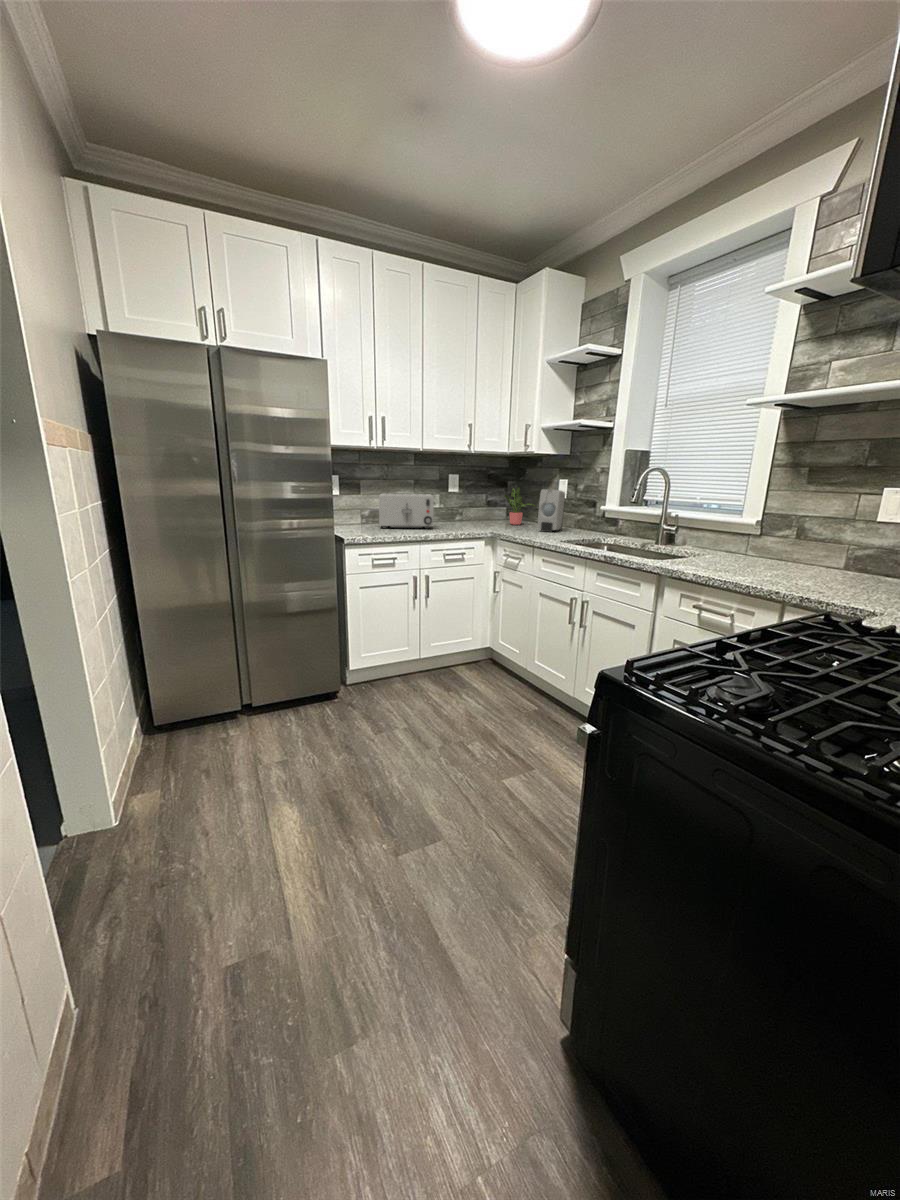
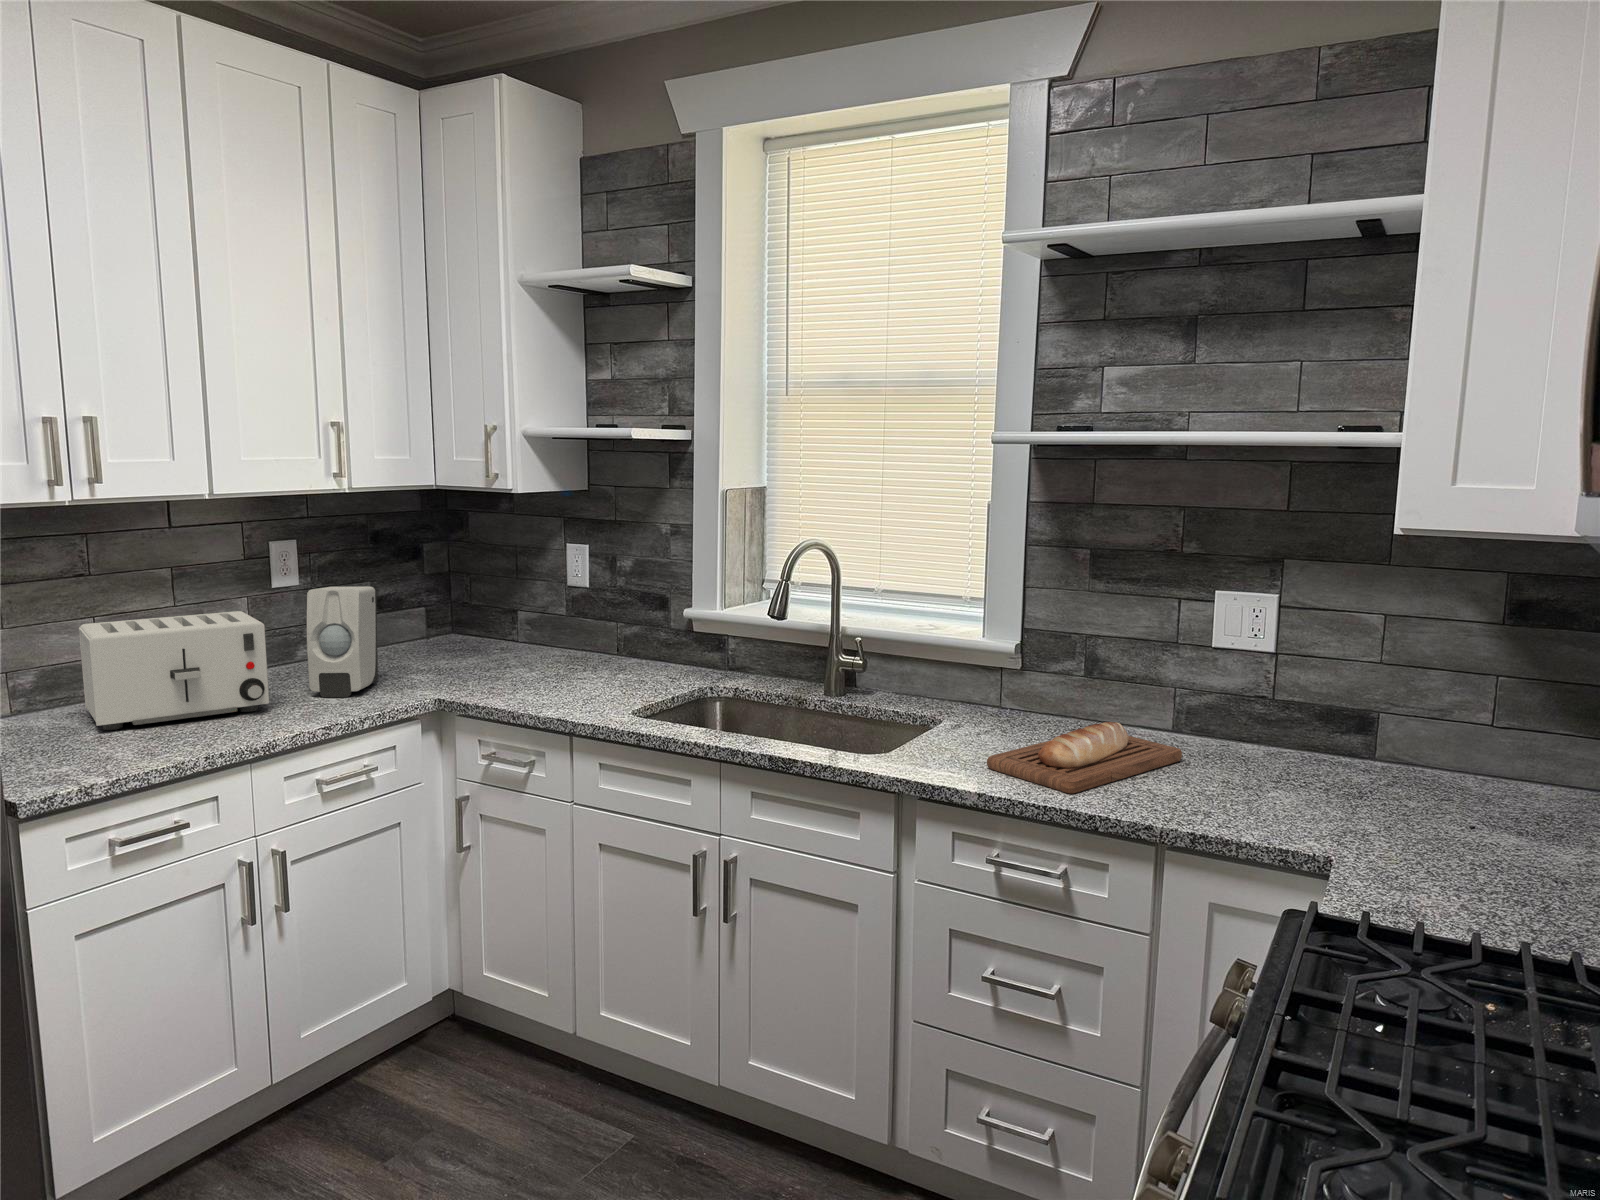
potted plant: present [504,487,535,525] -> none [437,564,515,657]
soap dispenser: present [538,489,565,532] -> present [307,587,378,697]
bread loaf: none [708,554,835,578] -> present [987,722,1182,793]

